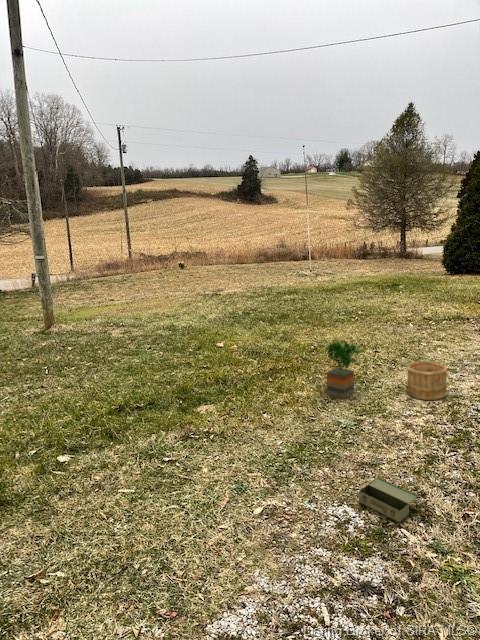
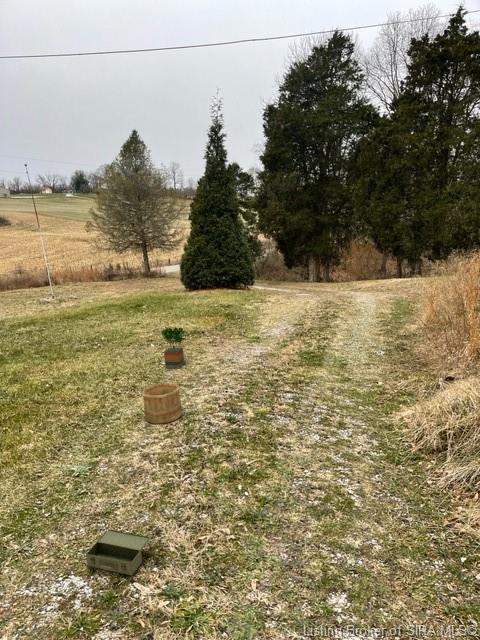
potted tree: present [327,342,360,399] -> present [161,327,186,369]

